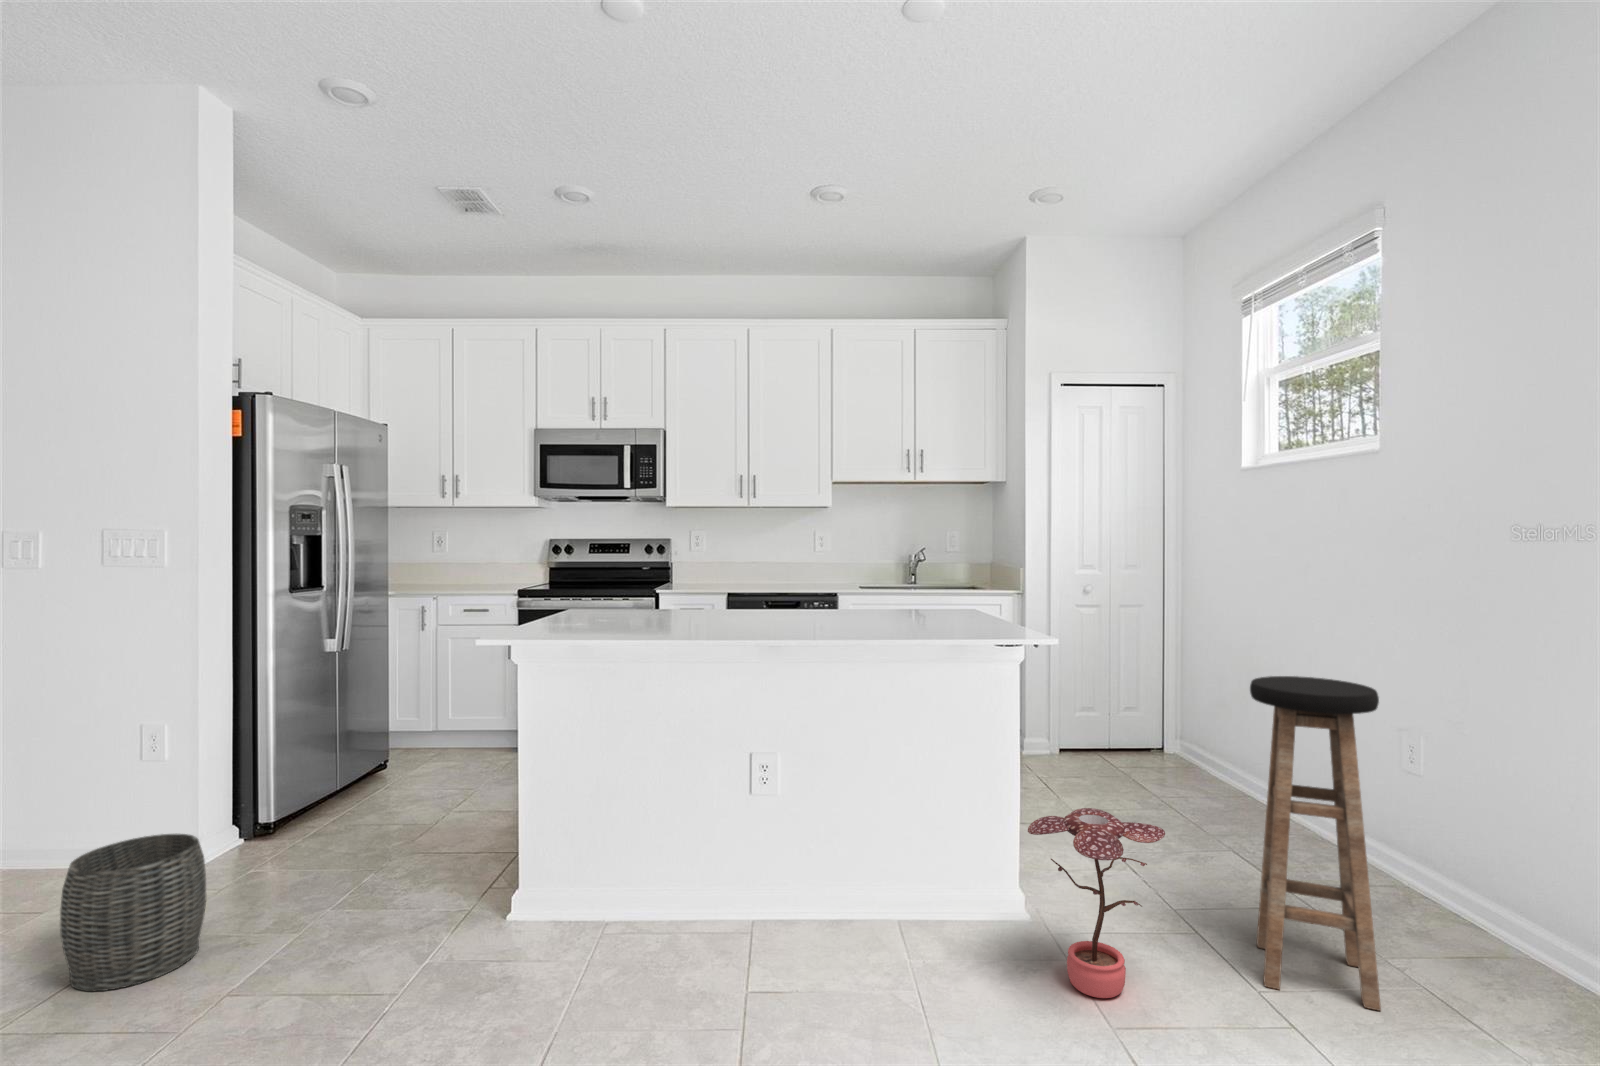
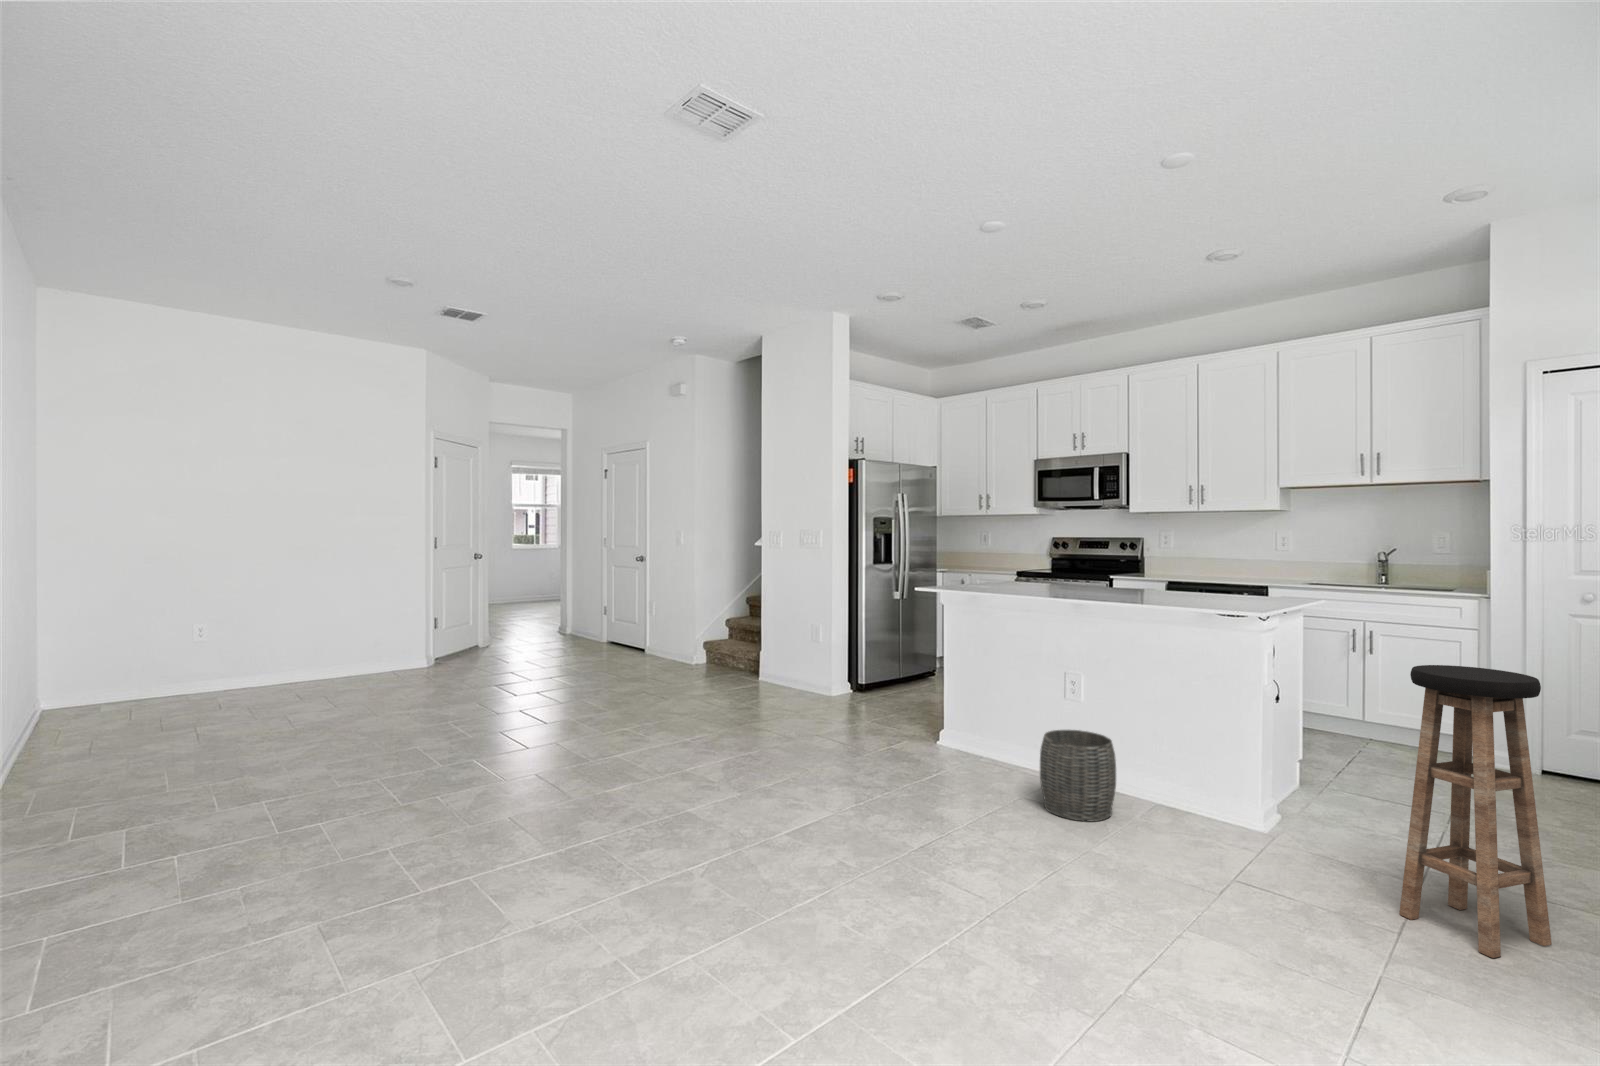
potted plant: present [1028,808,1165,998] -> none [1195,740,1299,873]
woven basket: present [60,834,206,991] -> present [1040,730,1116,822]

